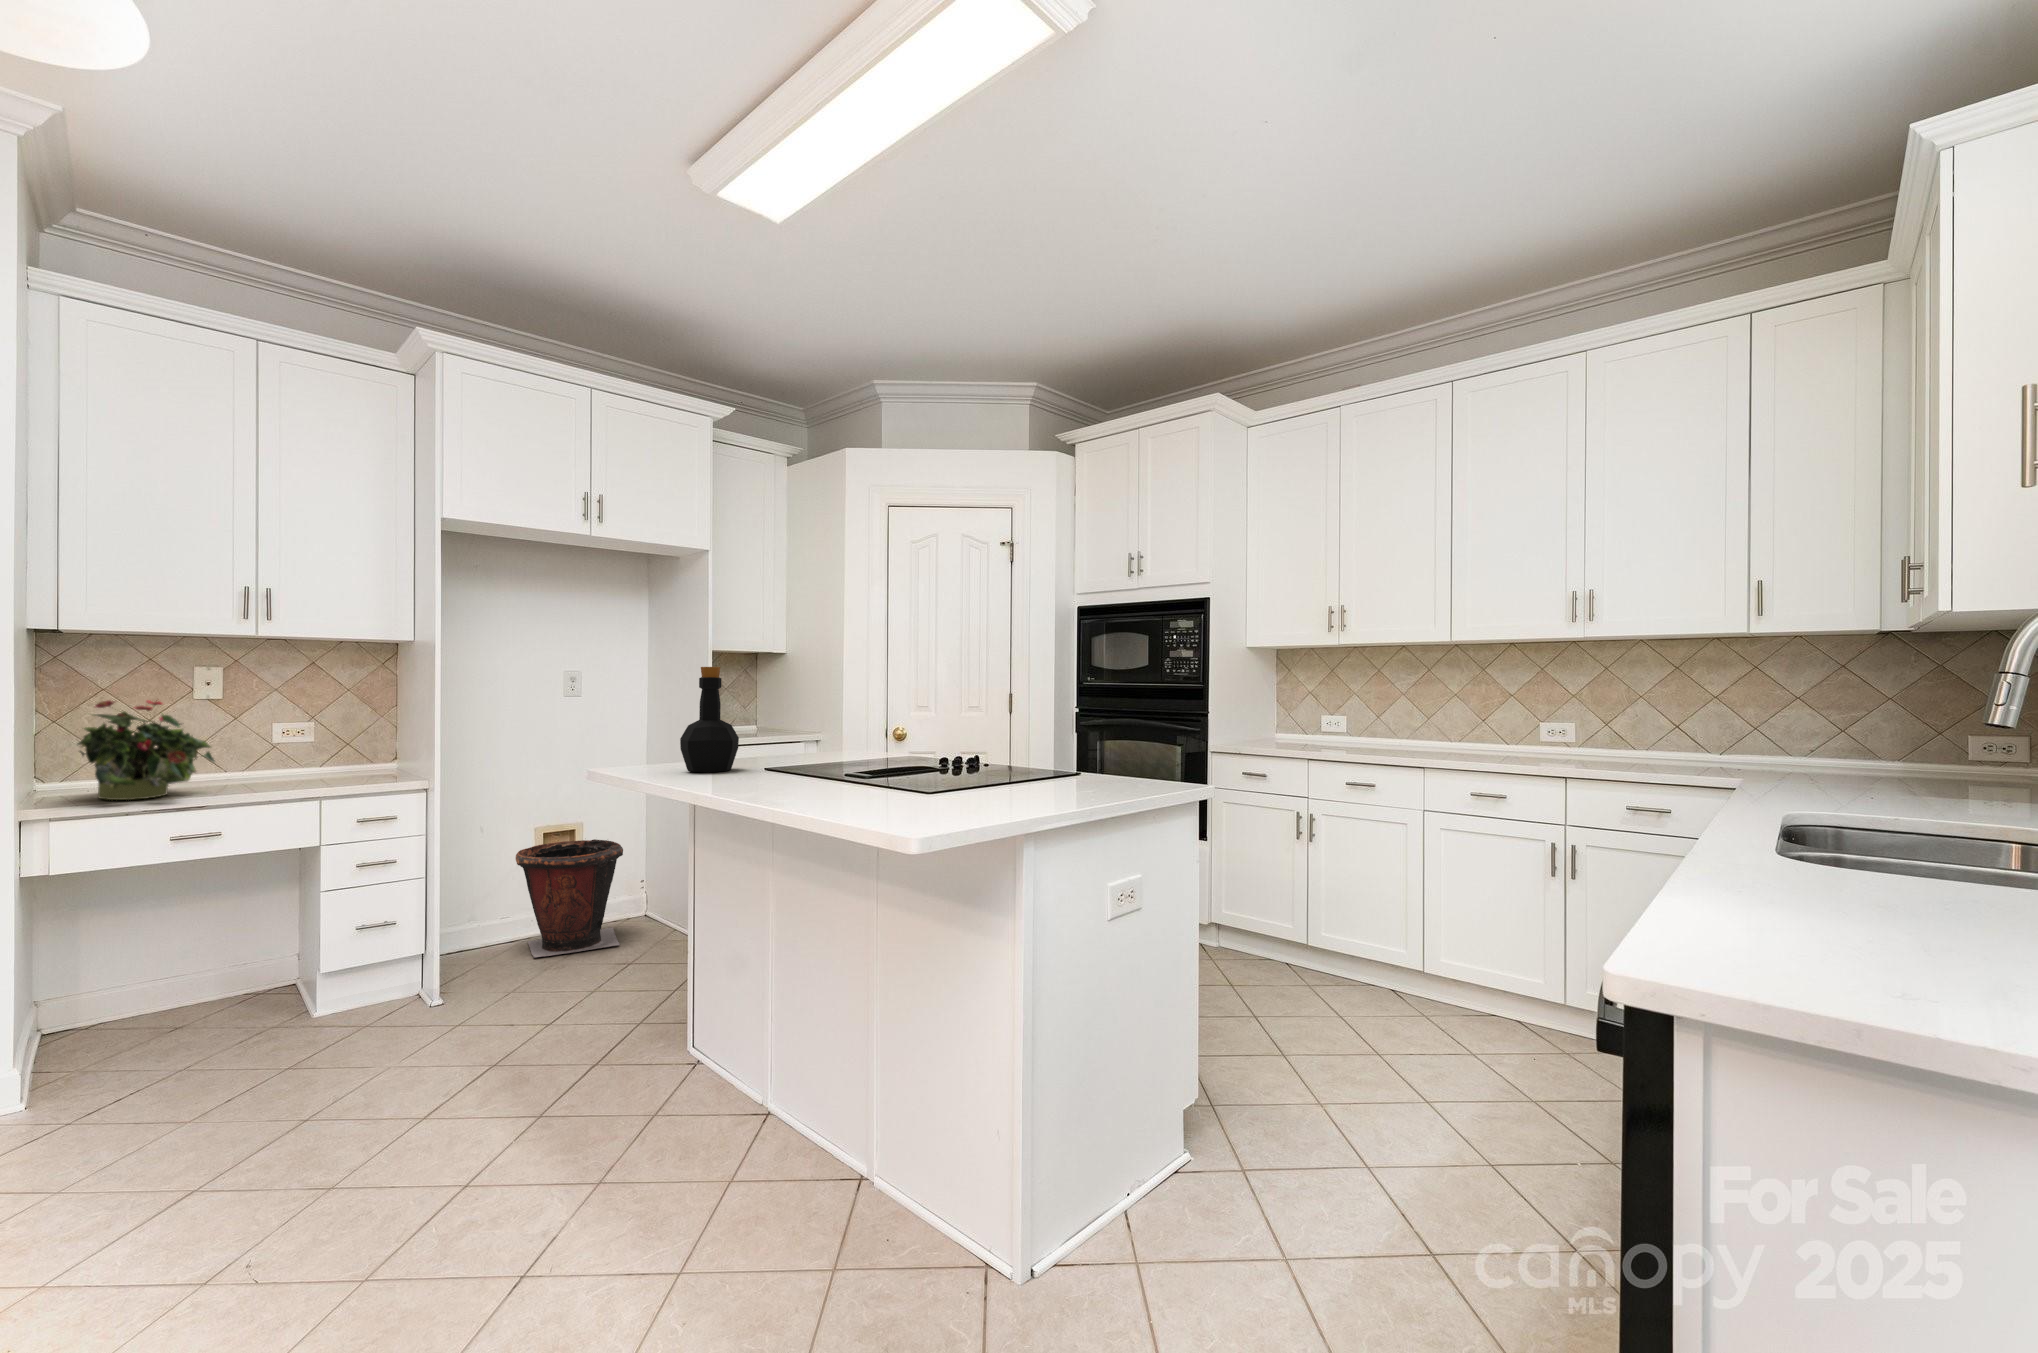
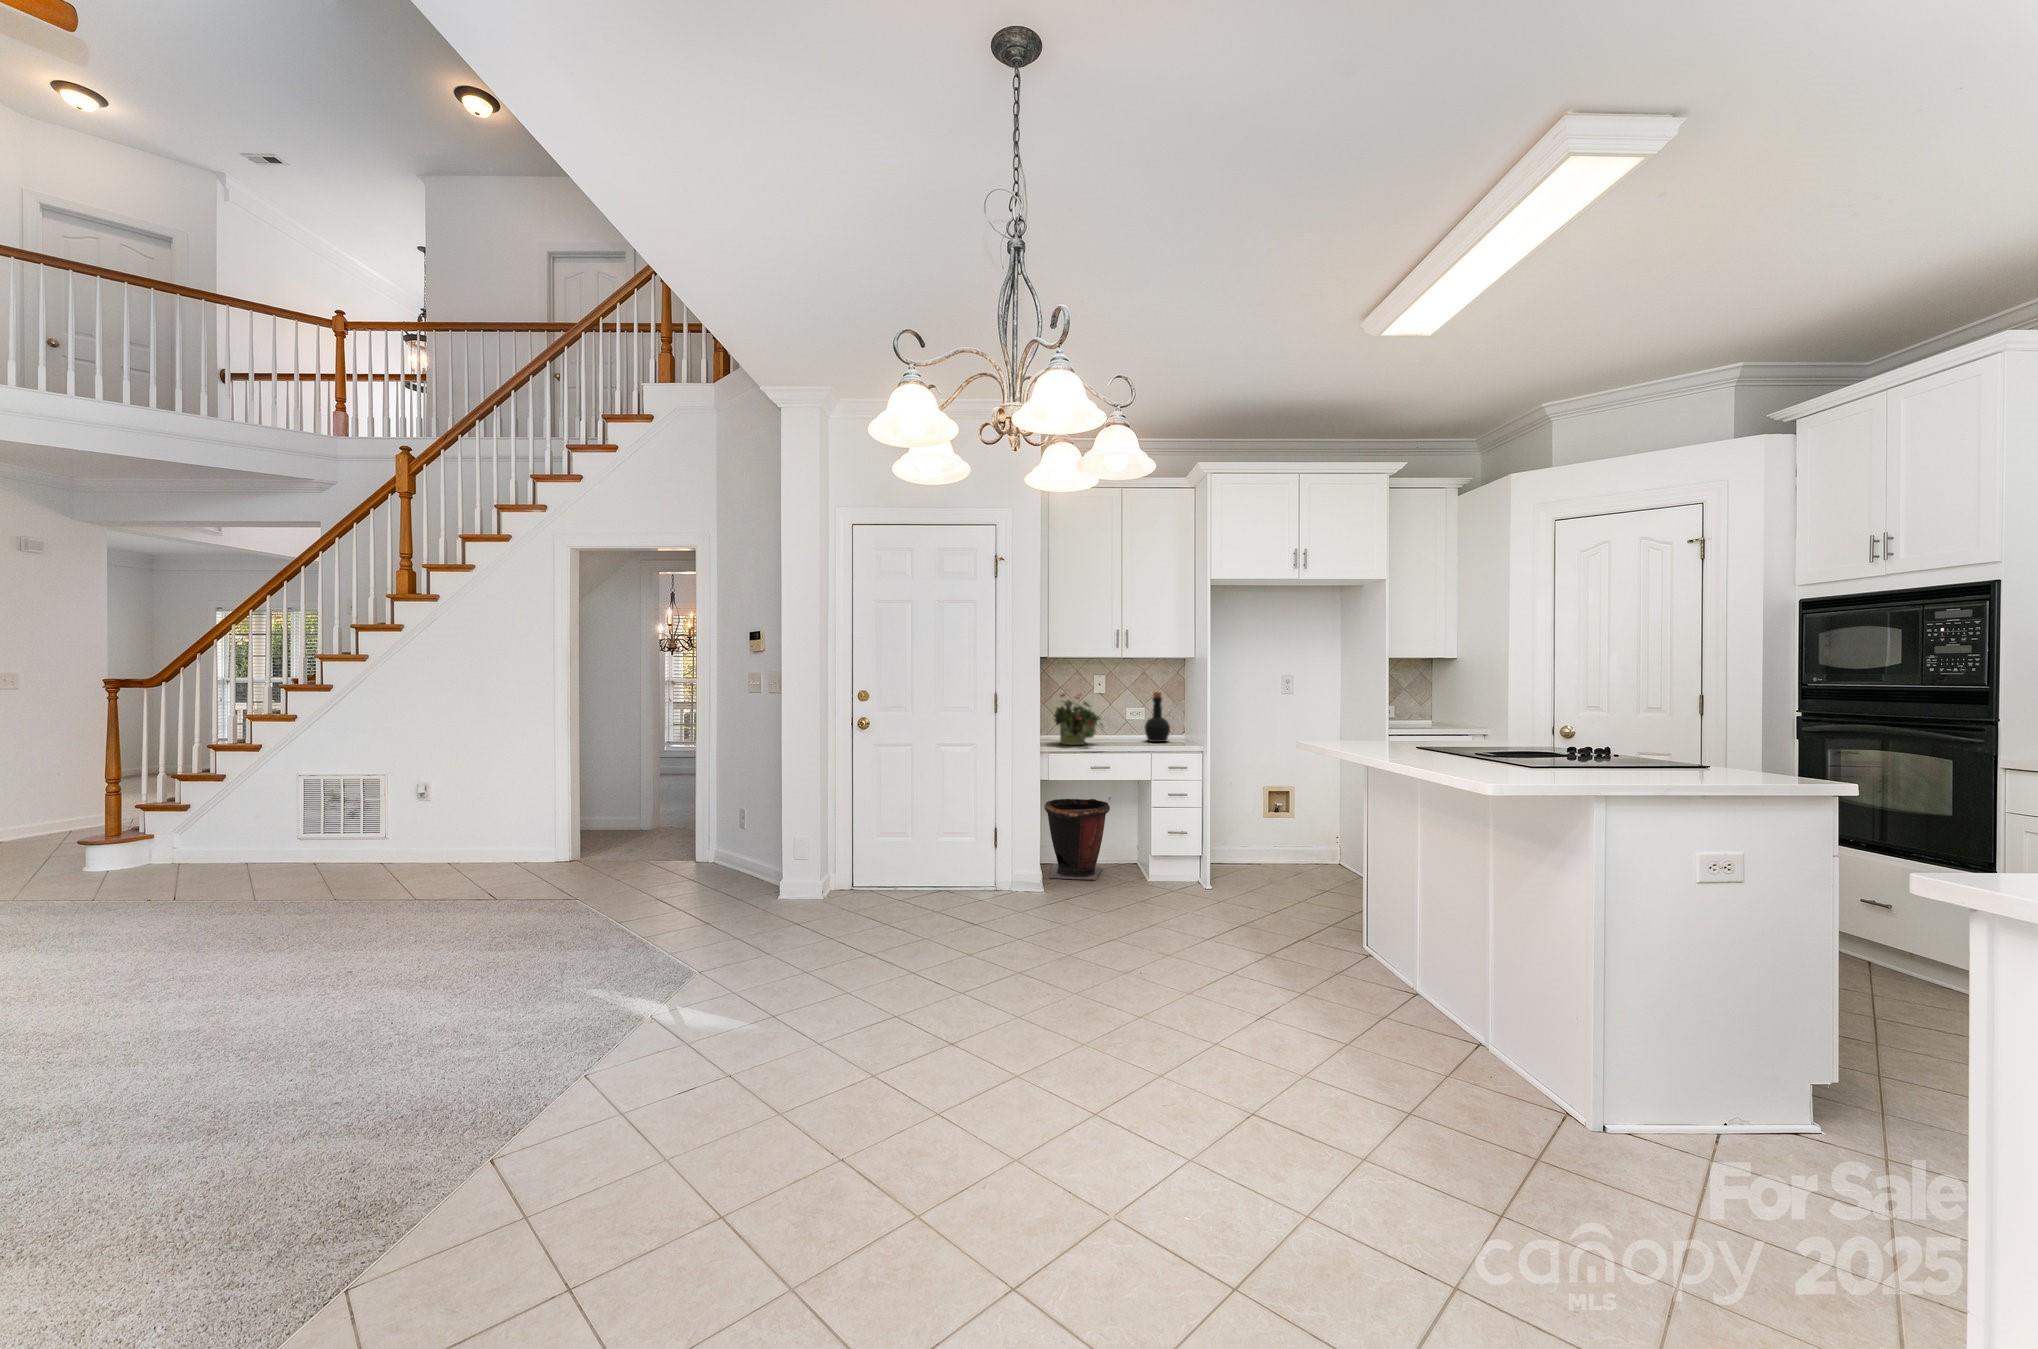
bottle: present [680,667,739,772] -> present [1144,692,1170,742]
waste bin: present [516,839,623,957] -> present [1044,797,1111,880]

